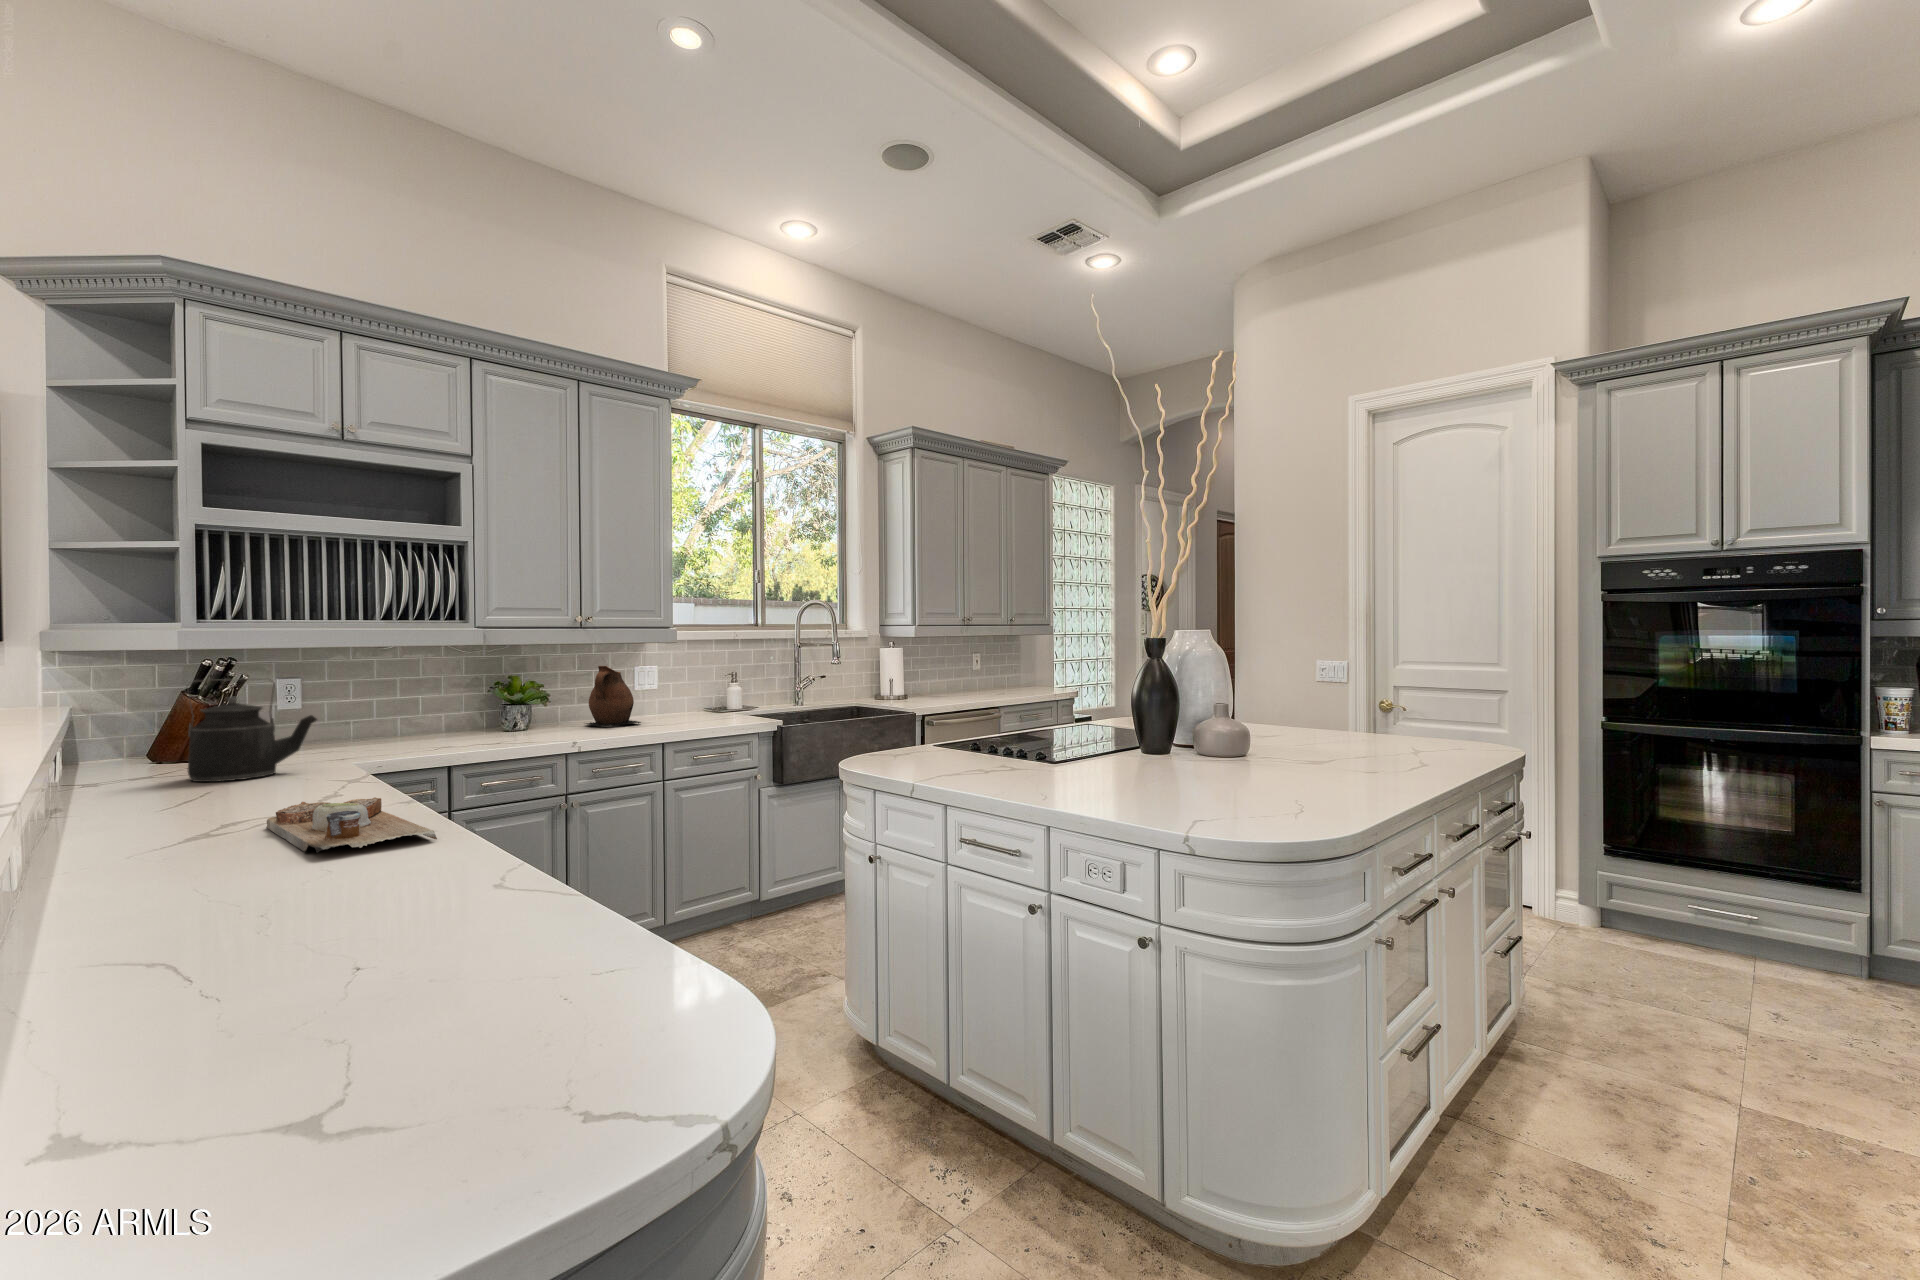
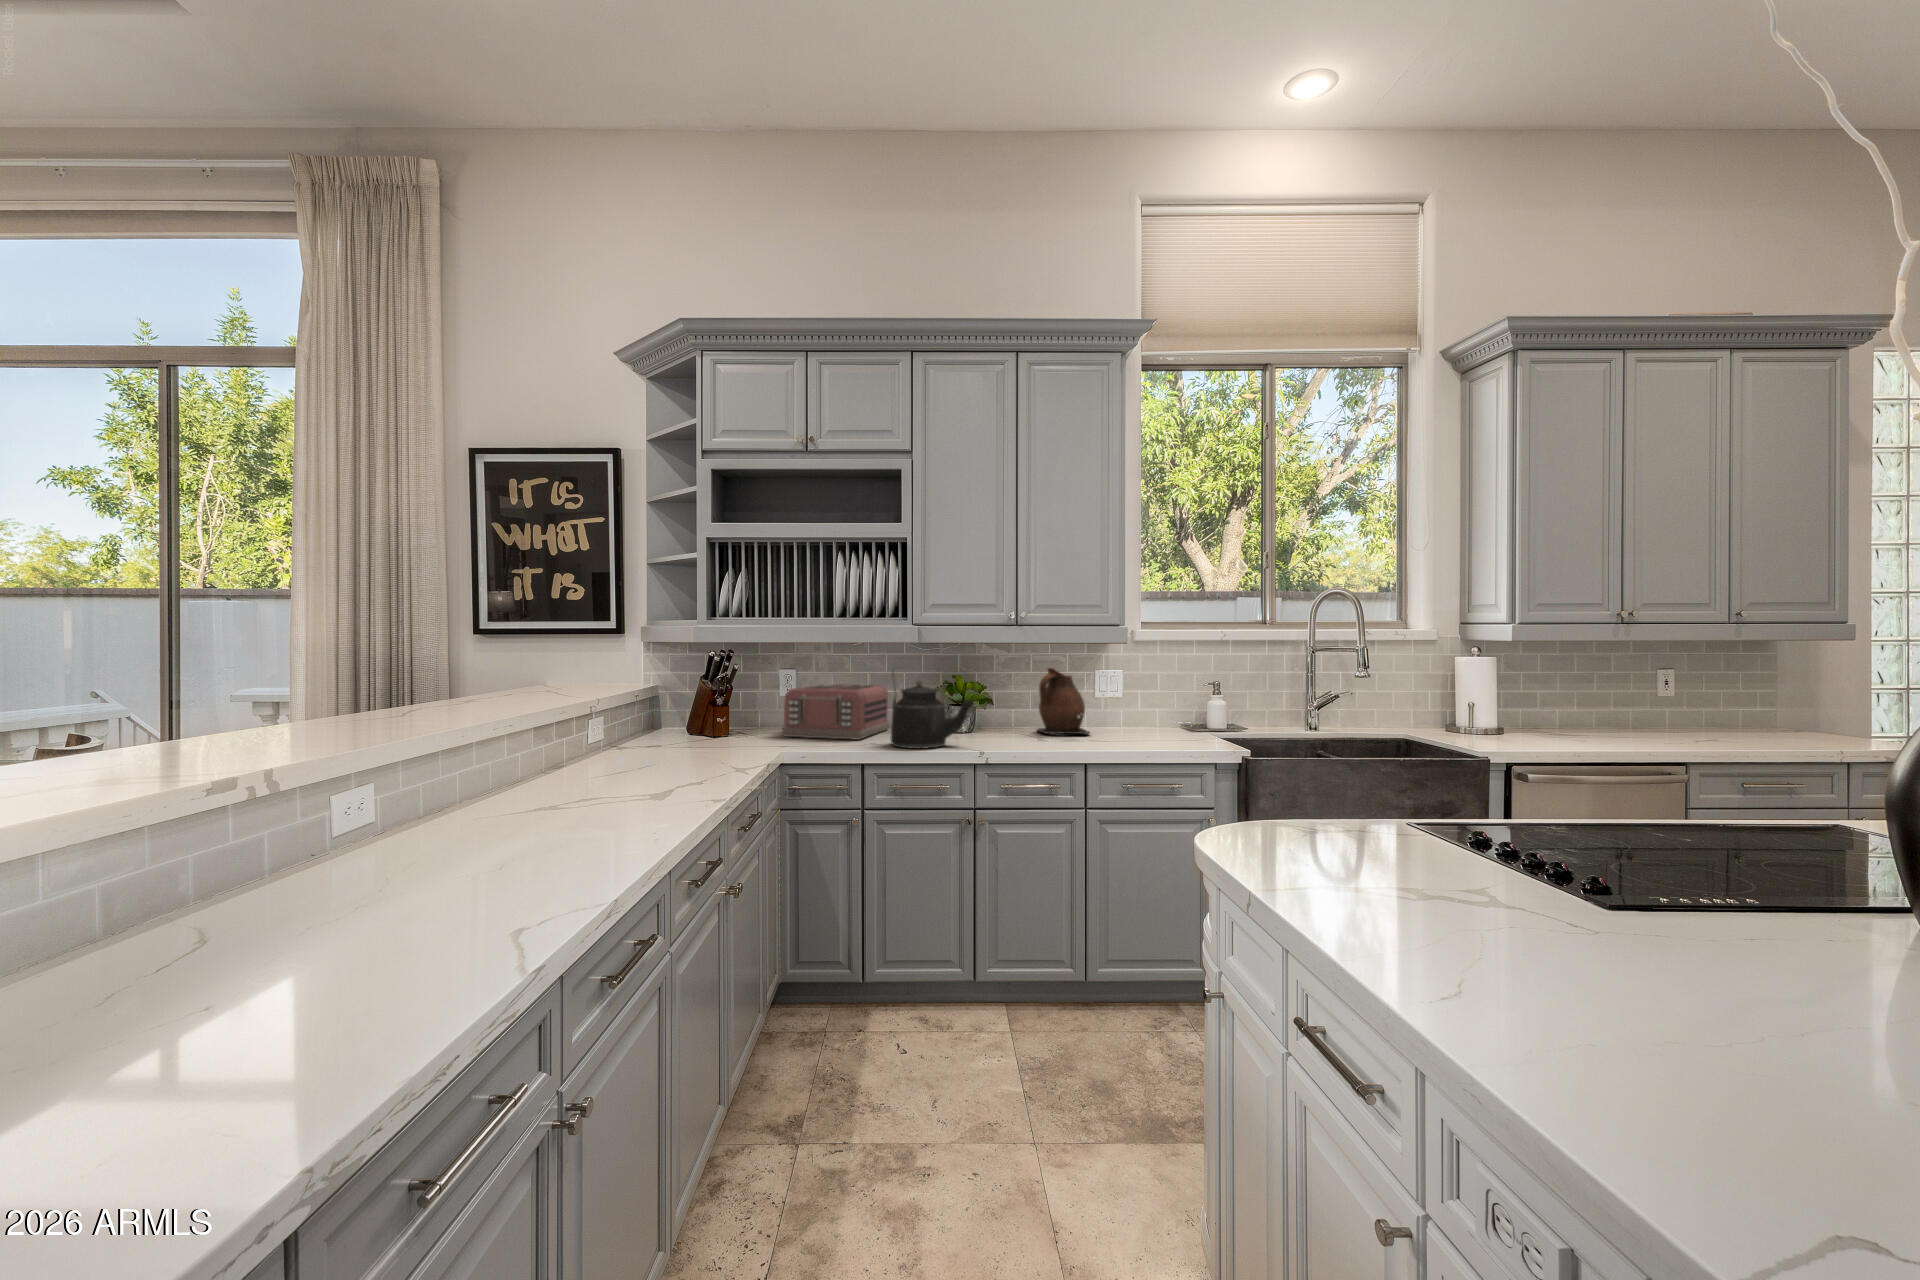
kettle: present [188,679,317,782] -> present [891,666,974,749]
toaster: none [325,692,434,753] -> present [782,685,890,740]
cutting board: present [267,797,437,853] -> none [250,804,544,902]

